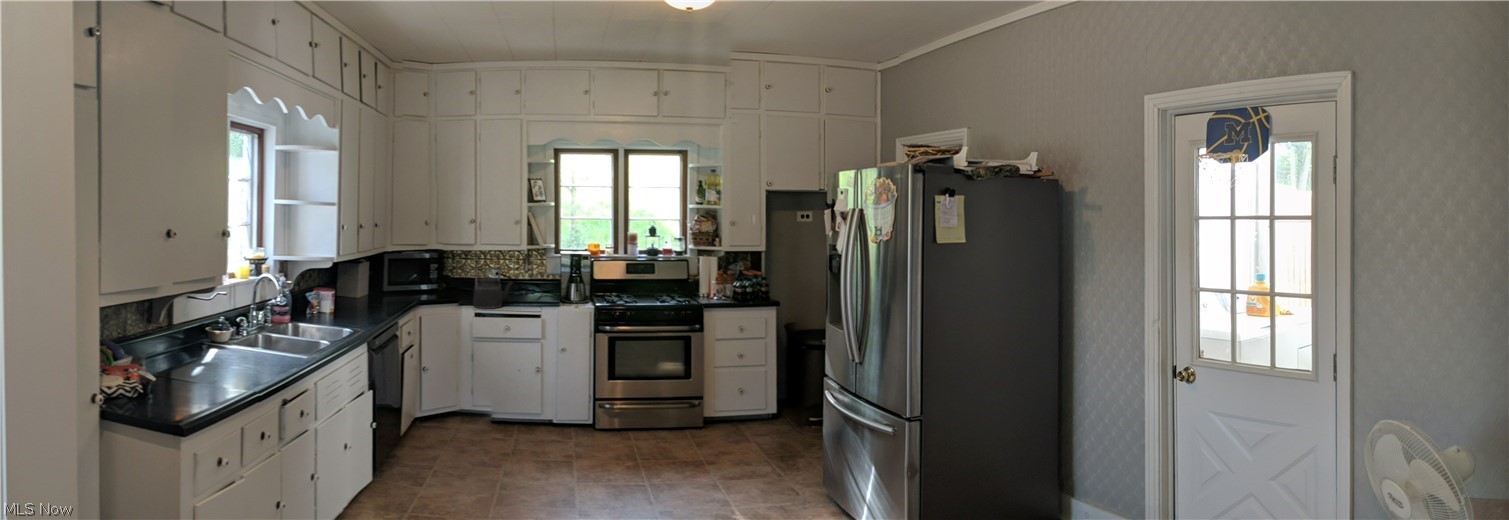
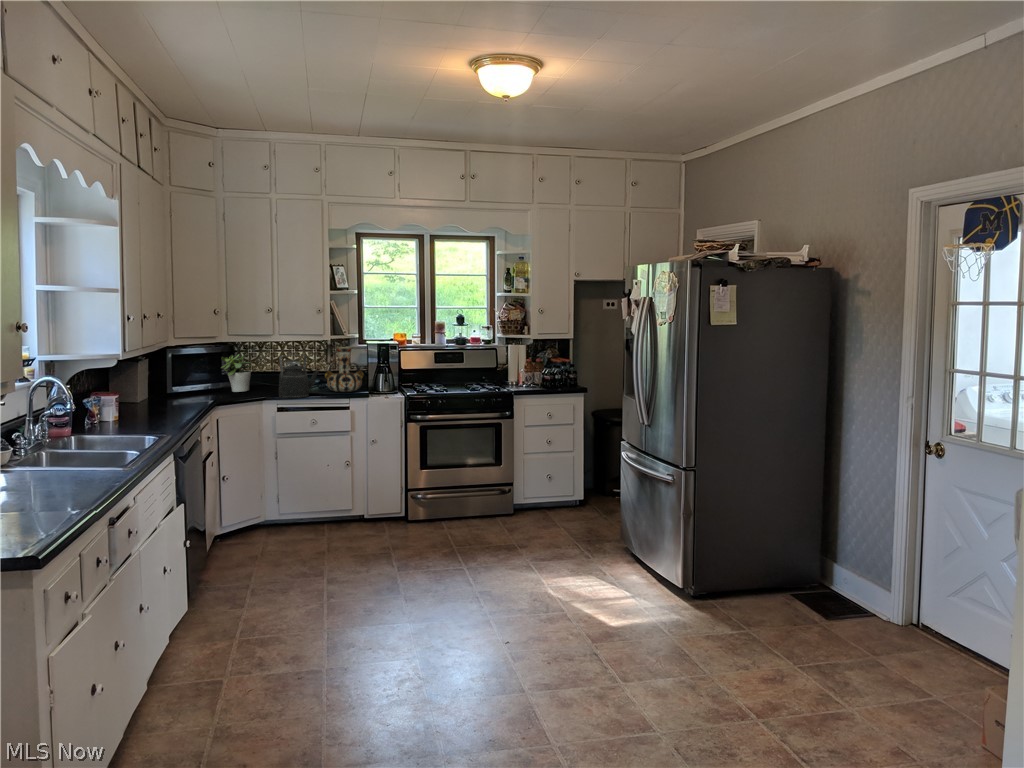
vase: none [519,258,557,302] -> present [325,347,363,392]
potted plant: none [419,264,449,301] -> present [221,354,252,392]

